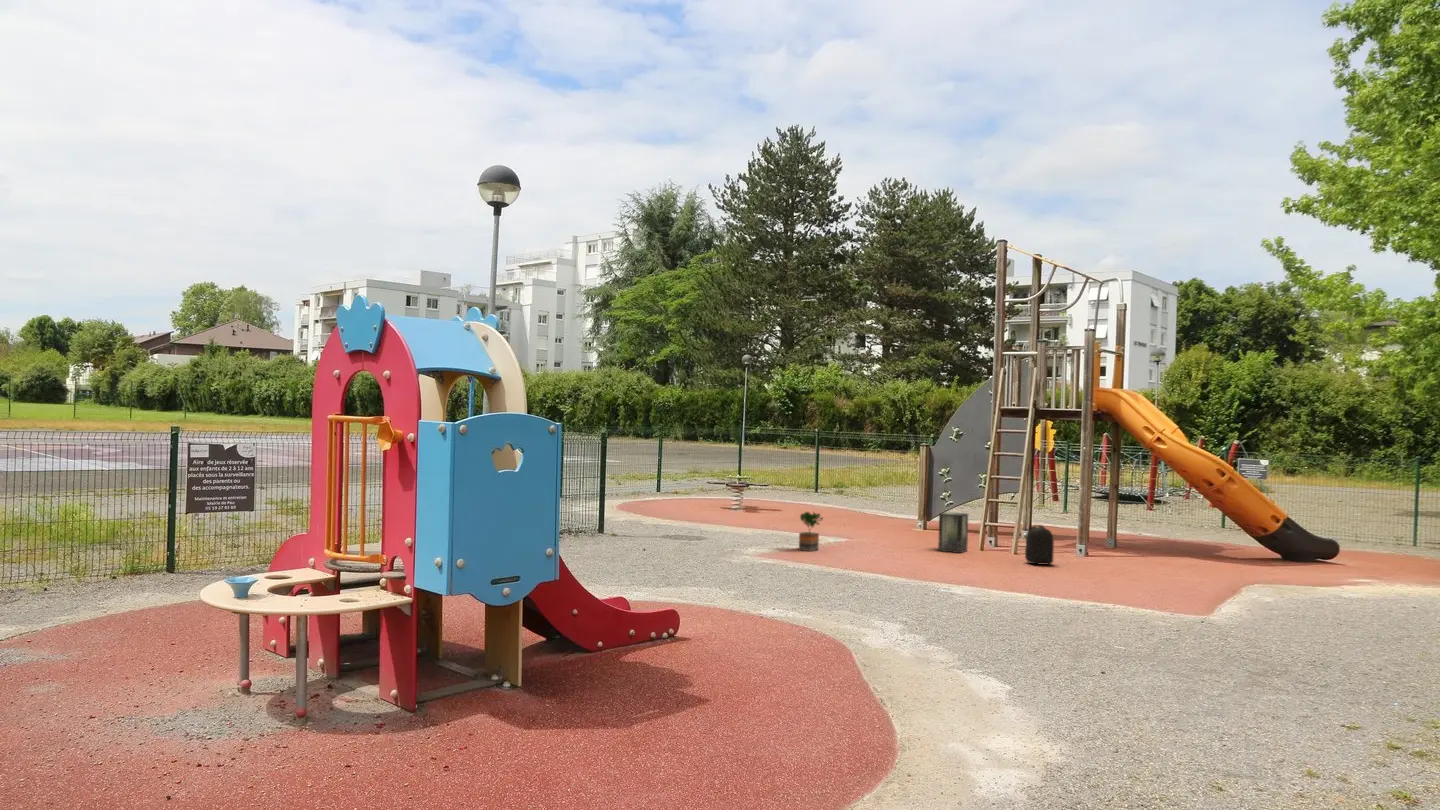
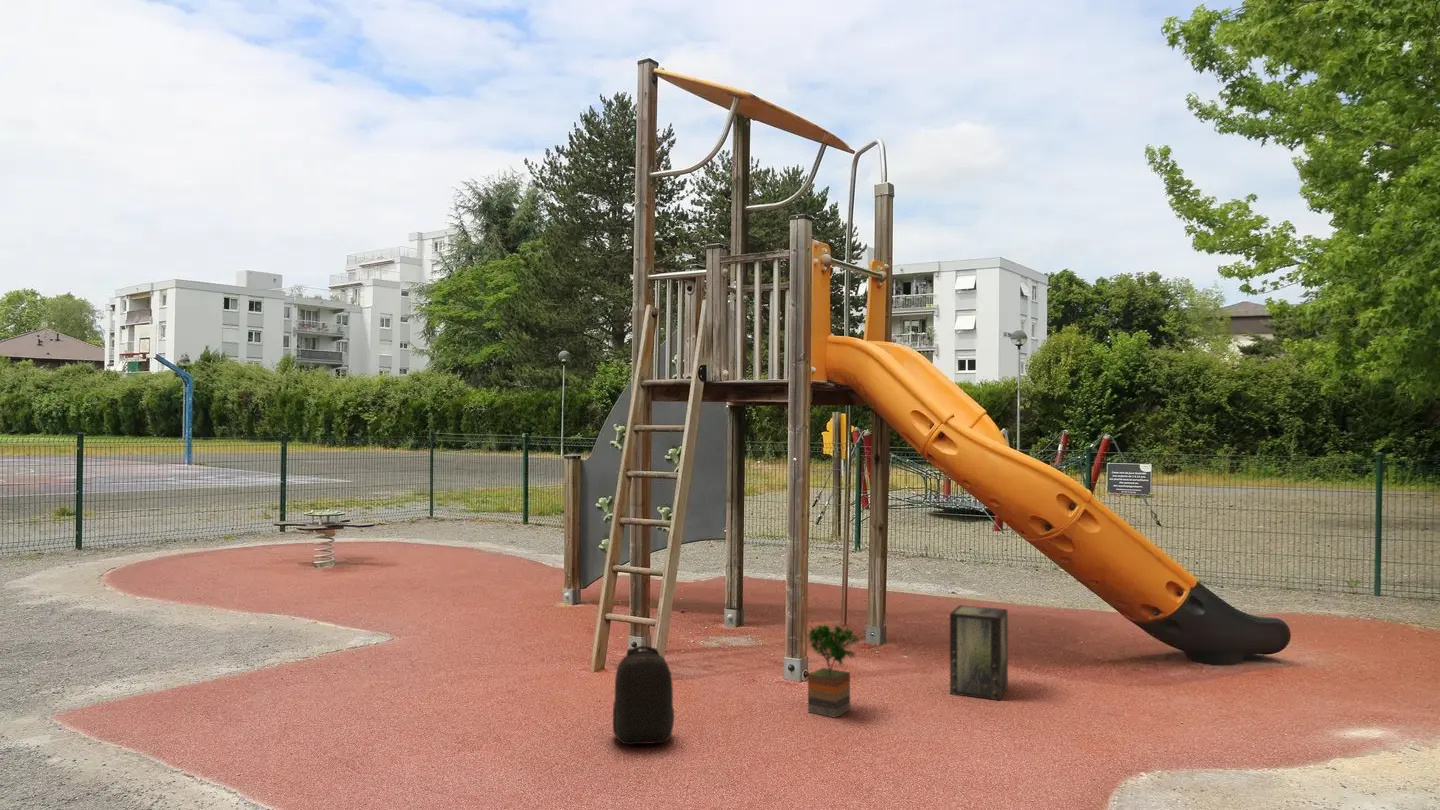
potted tree: present [799,512,823,551] -> present [808,625,859,718]
storage box: present [938,512,968,553] -> present [950,605,1008,700]

